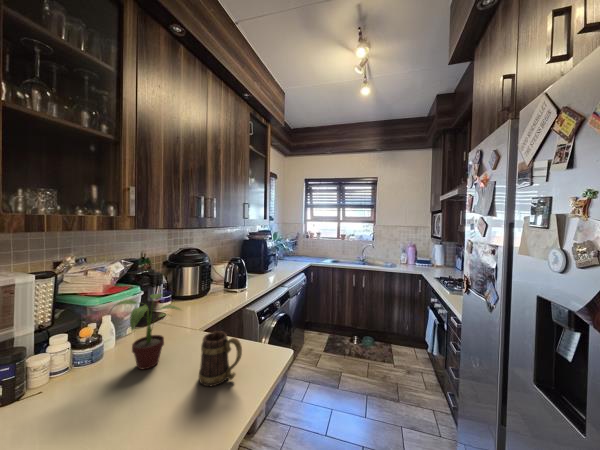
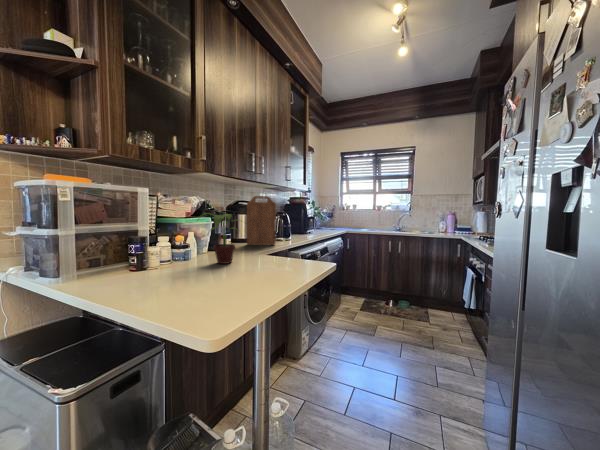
cutting board: none [191,247,228,305] -> present [247,196,276,245]
mug: present [199,332,242,386] -> none [264,236,296,271]

